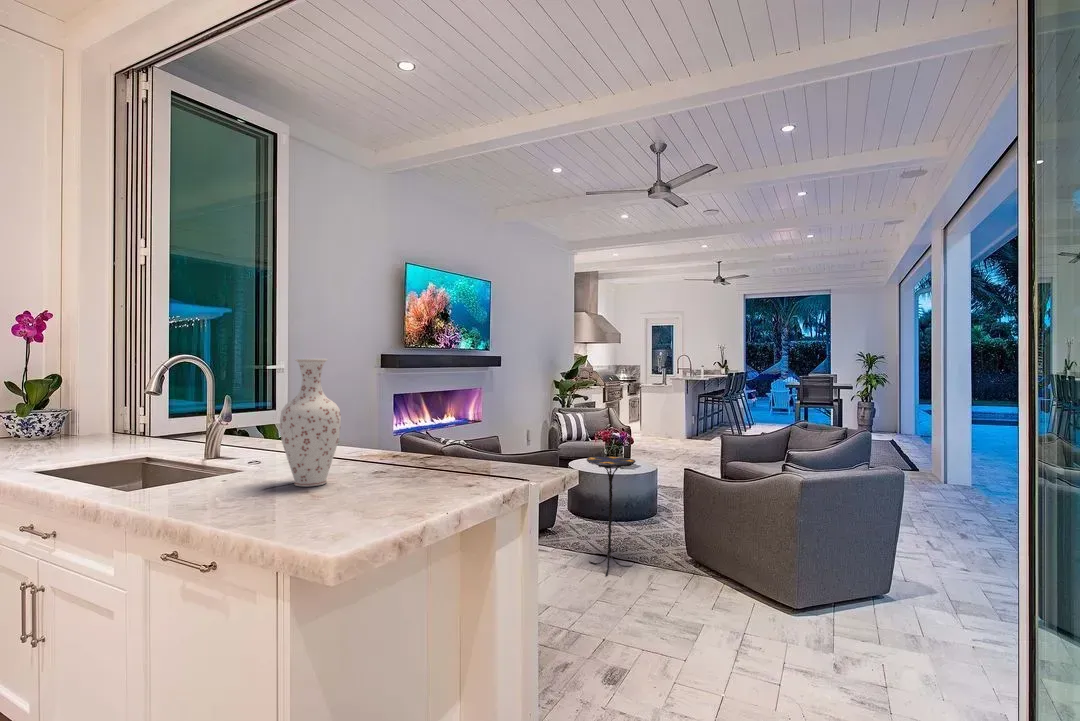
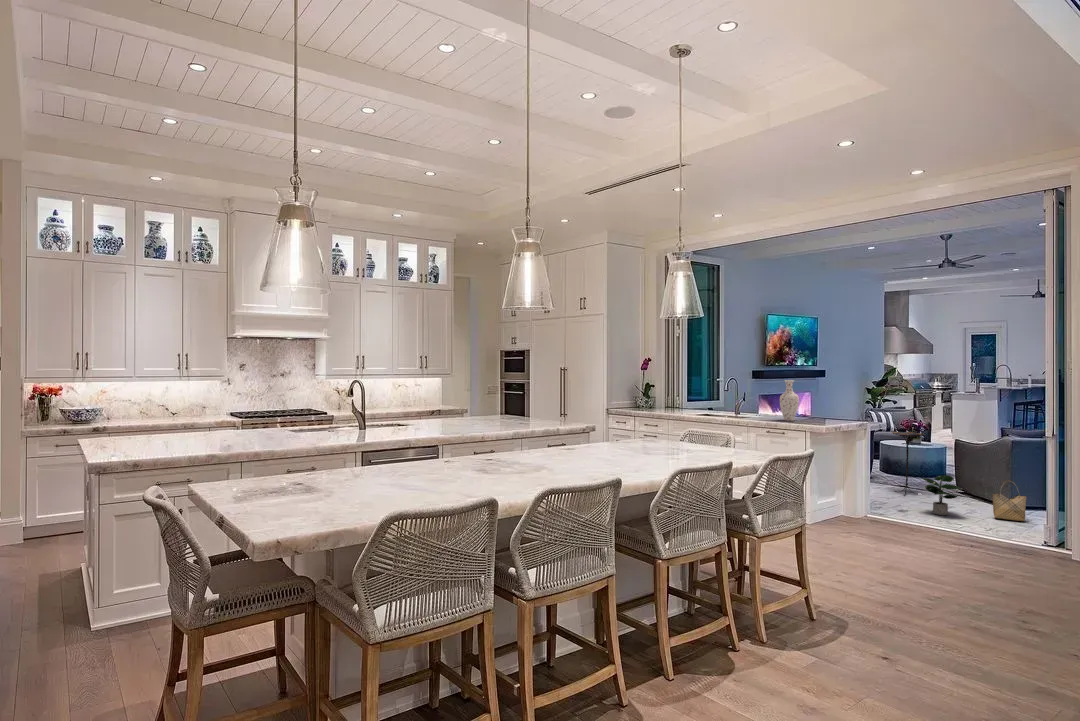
potted plant: none [644,555,723,650] -> present [922,475,962,515]
woven basket: none [770,560,831,648] -> present [992,480,1027,521]

